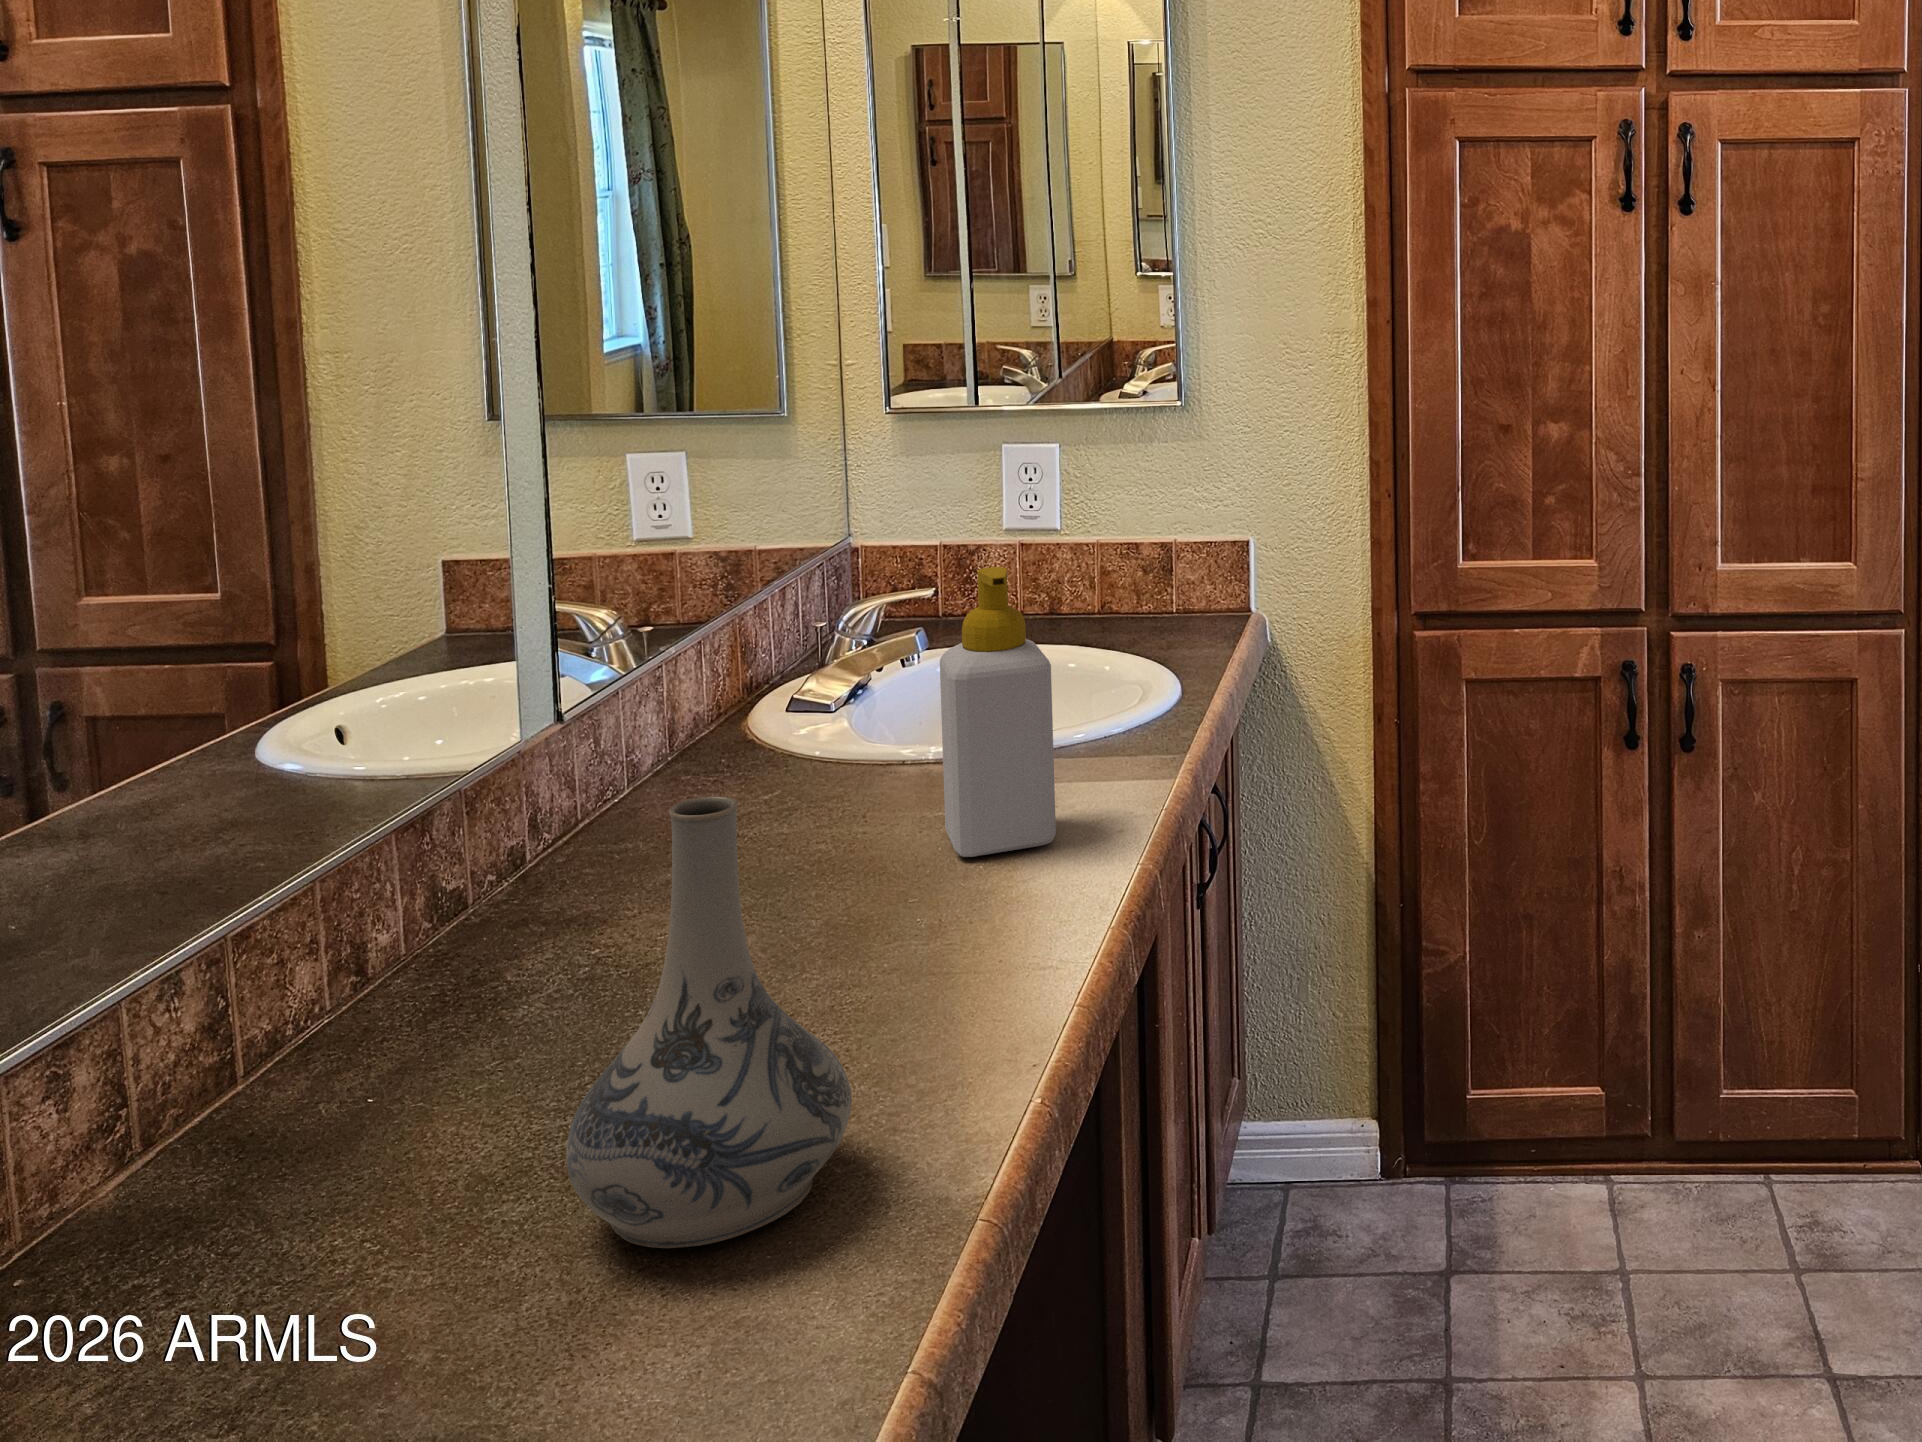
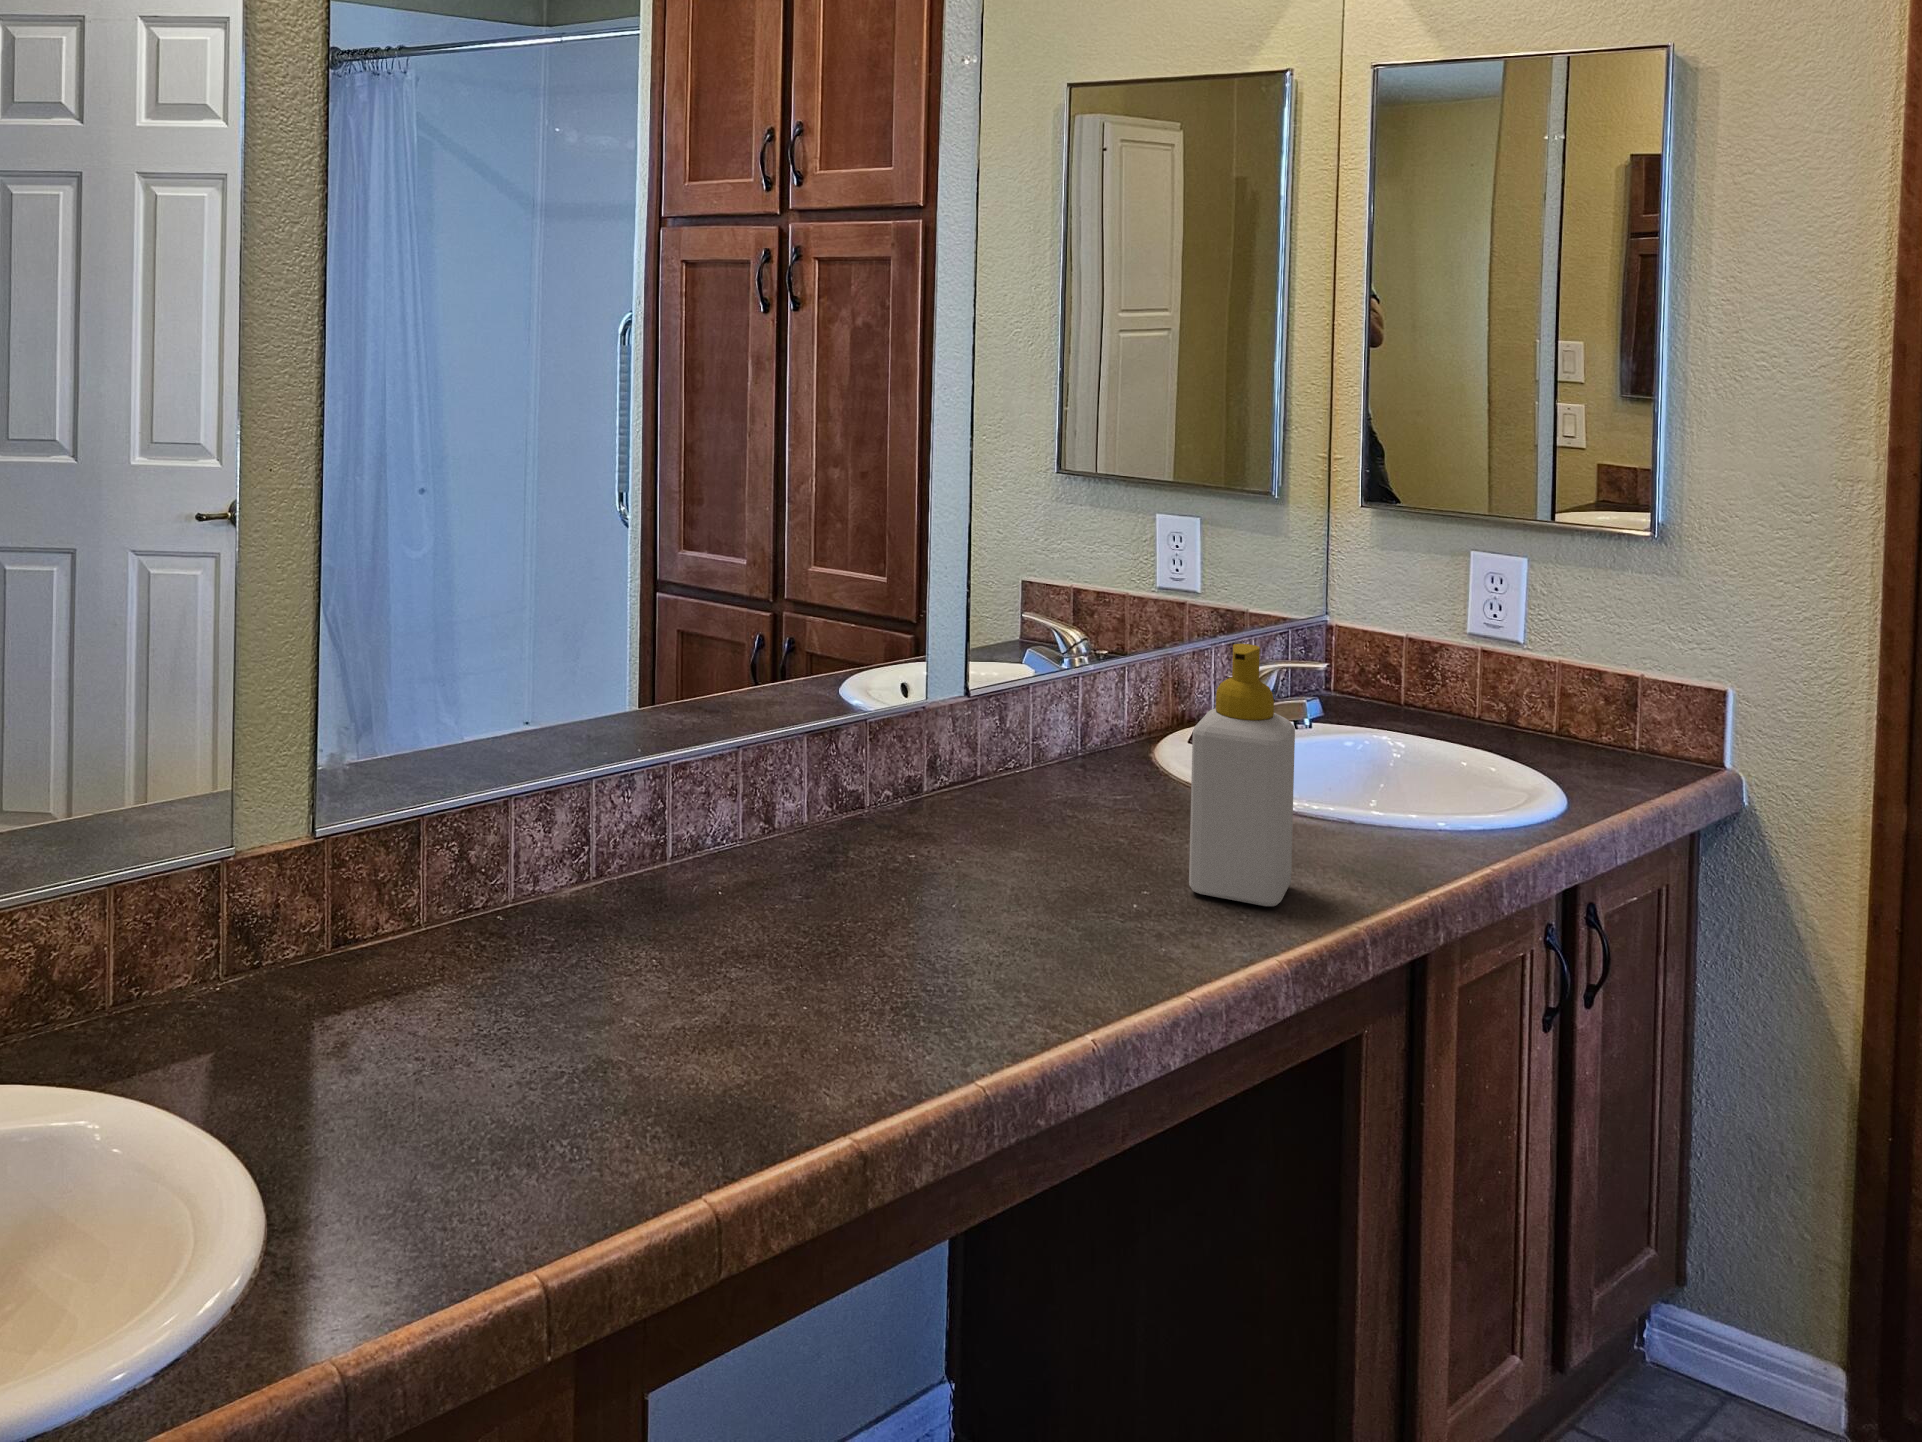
decorative vase: present [566,796,852,1248] -> none [719,741,905,1058]

